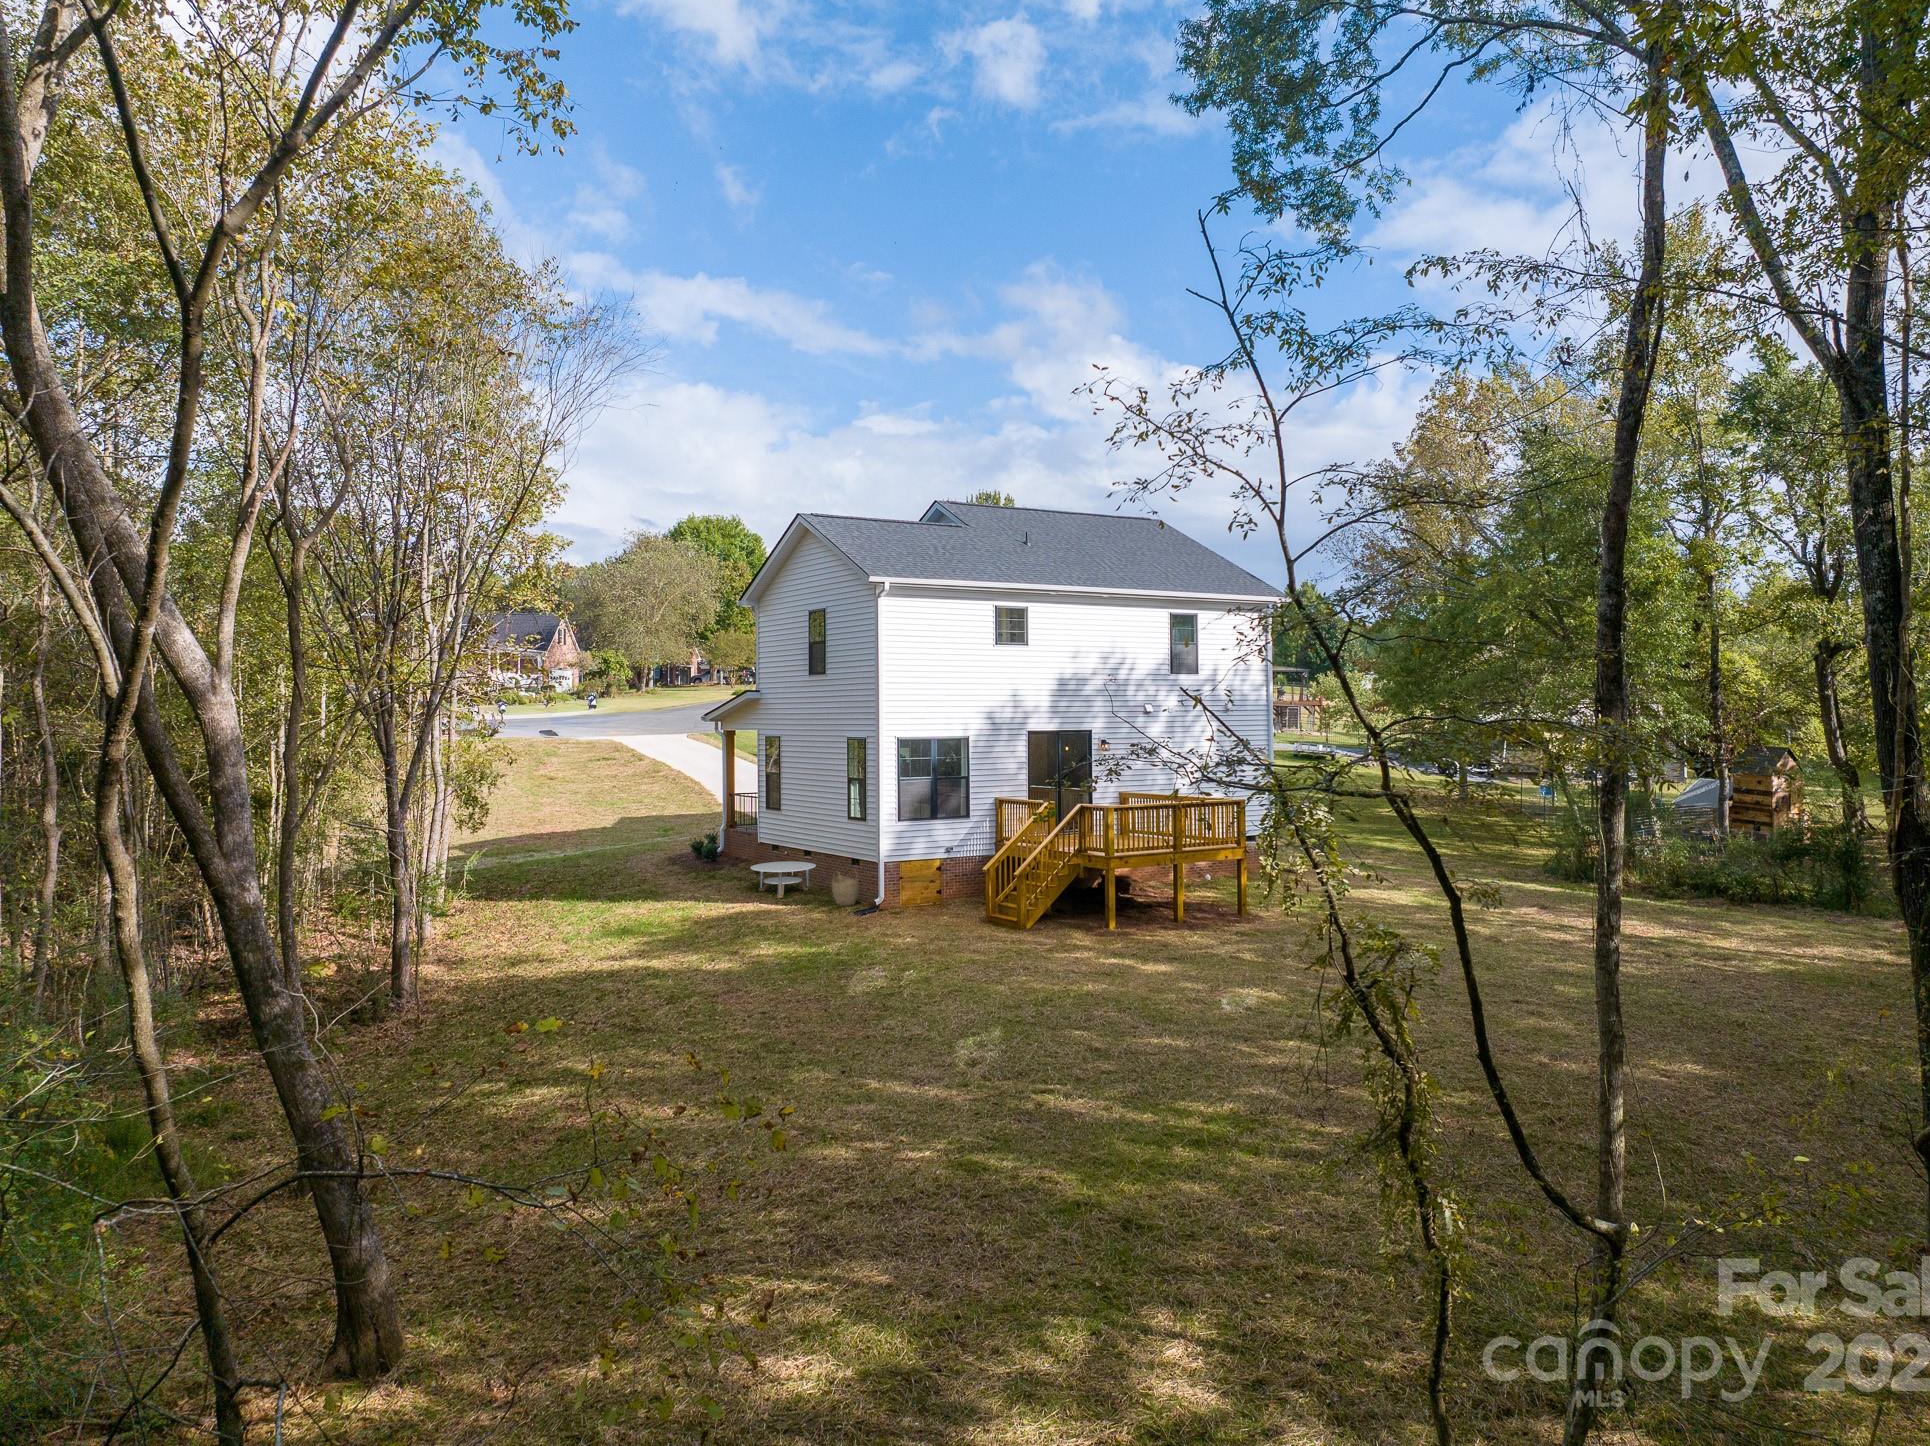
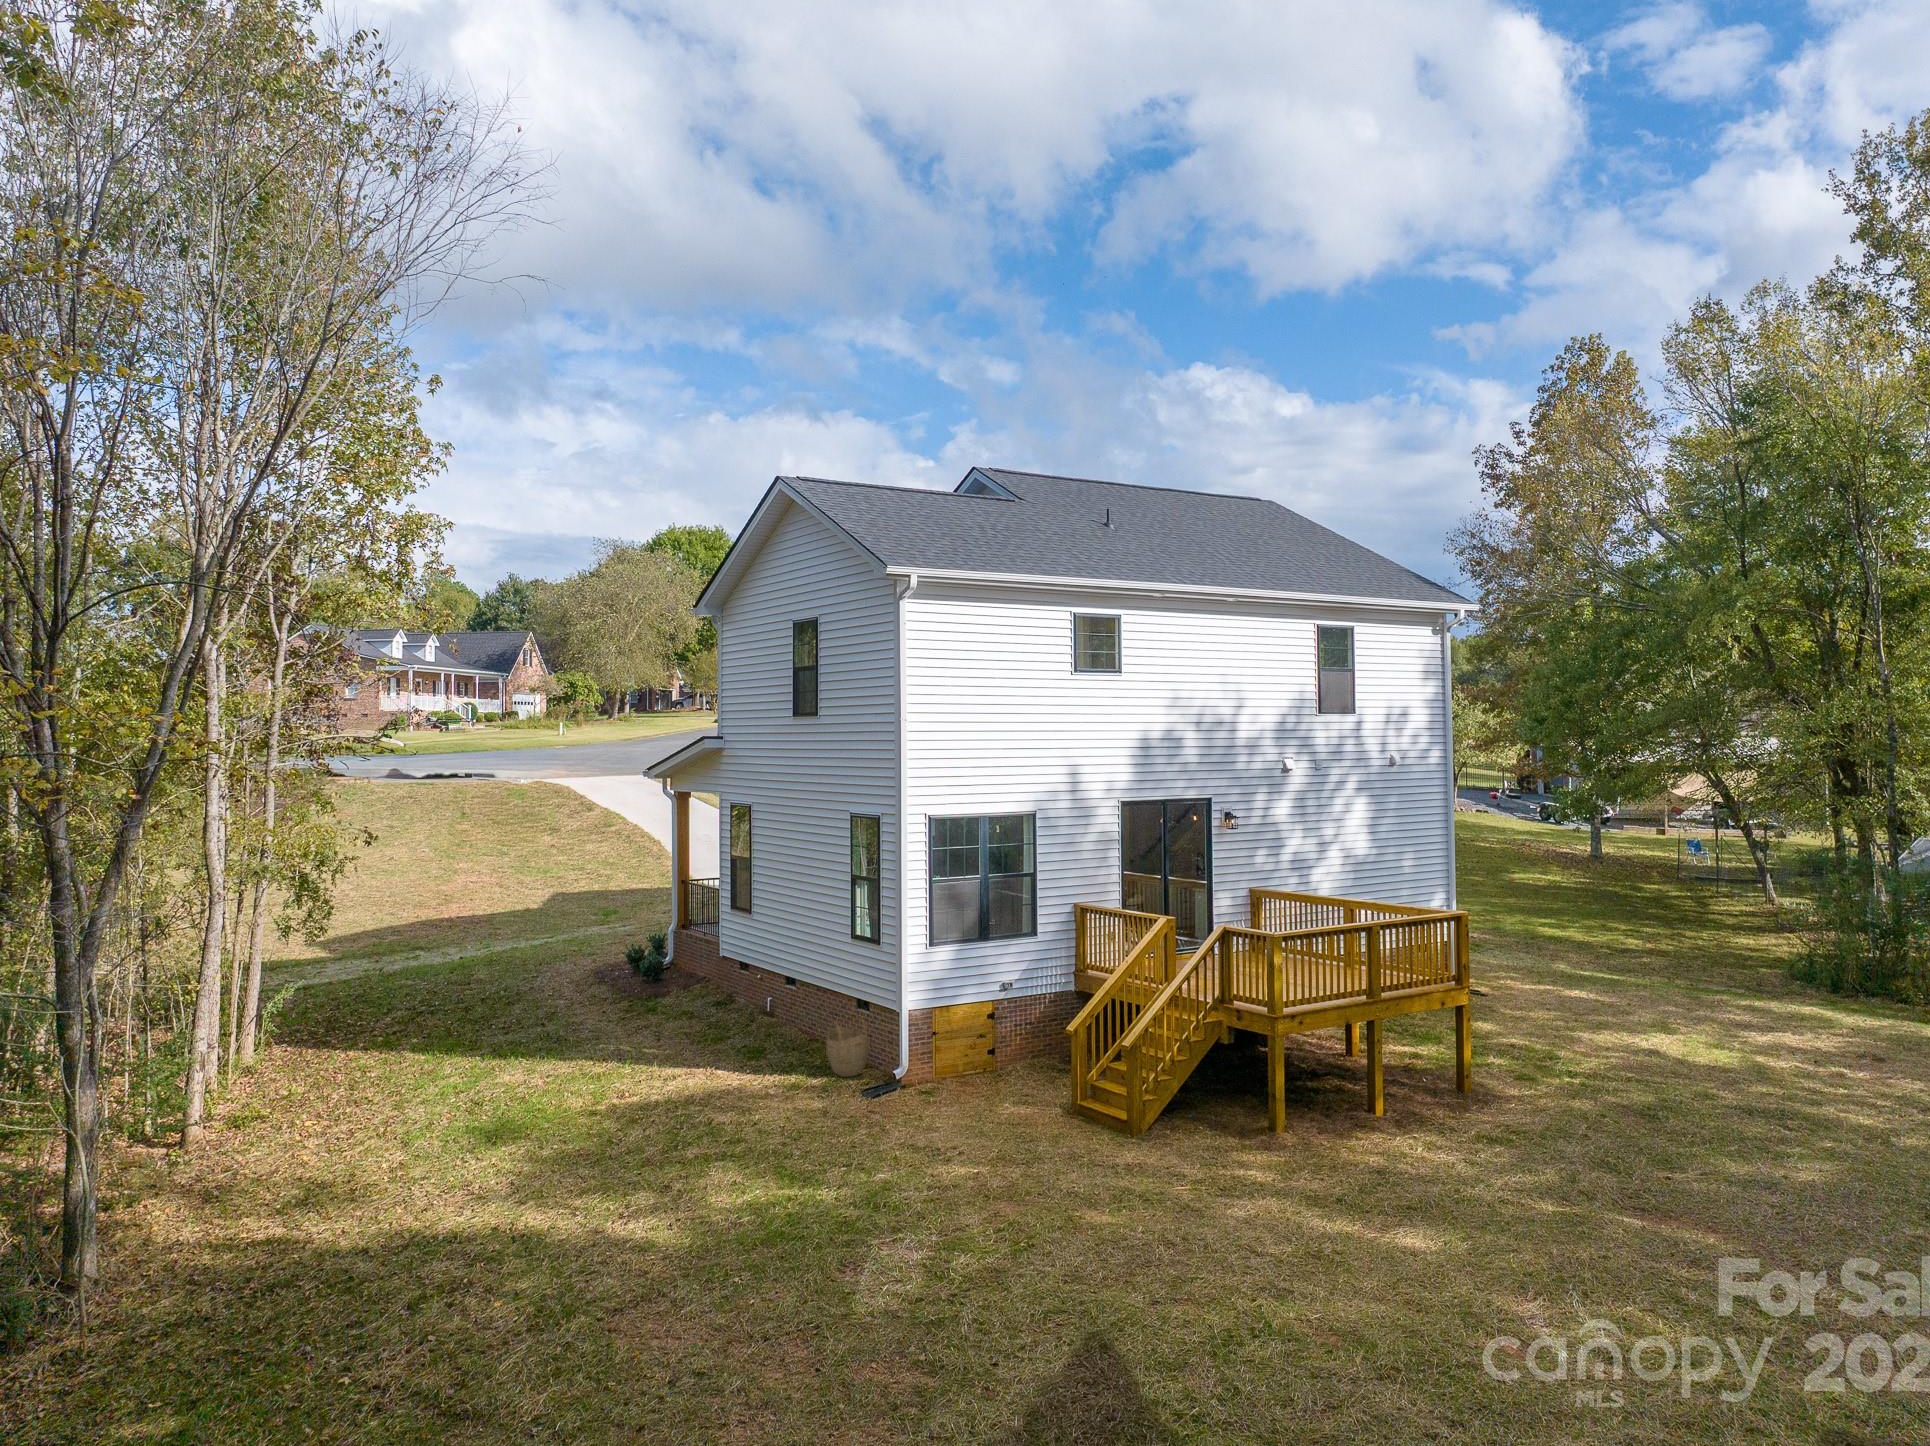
round table: present [750,861,816,898] -> none [703,996,802,1059]

